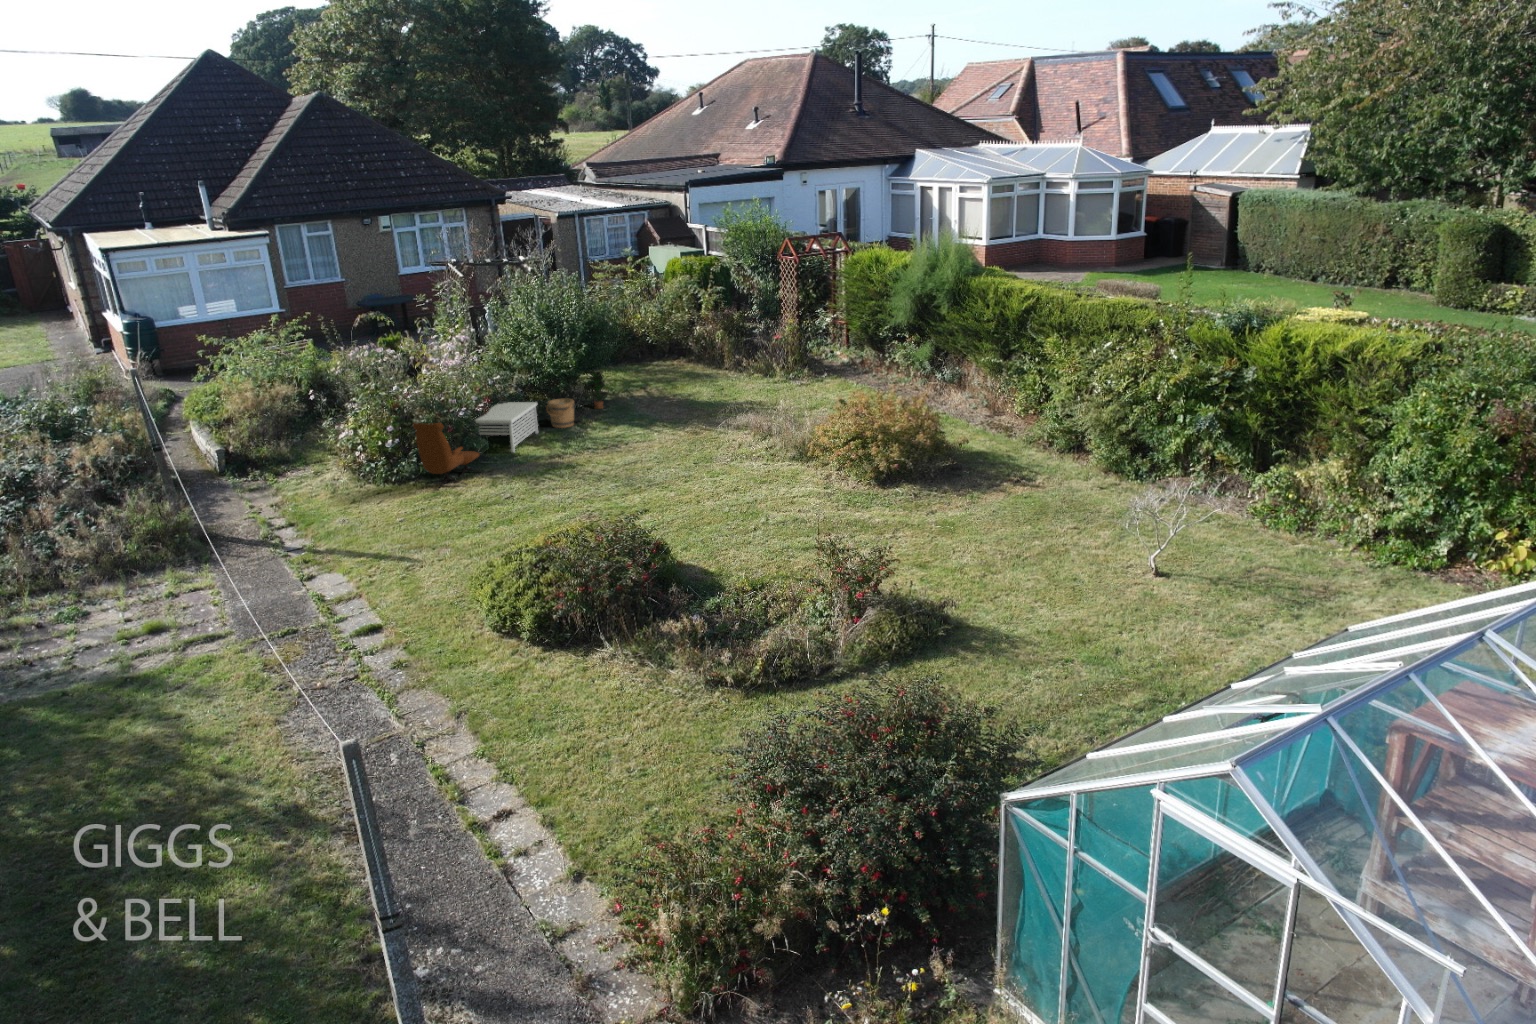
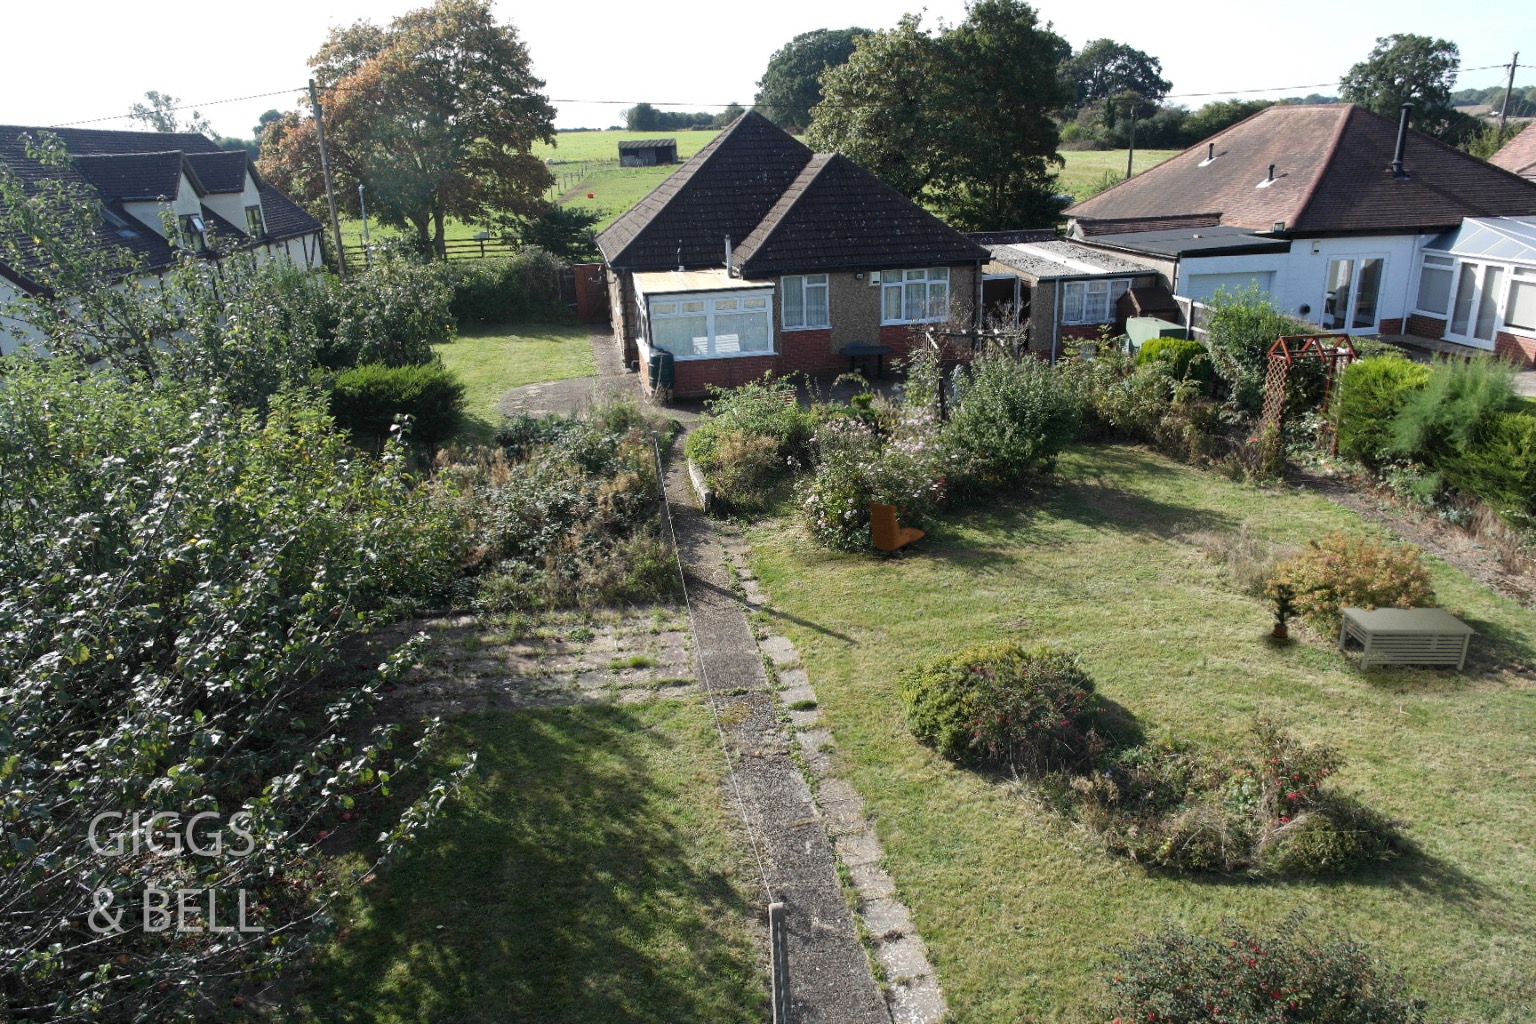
potted plant: present [587,371,608,409] -> present [1272,584,1299,637]
bucket: present [546,399,574,428] -> none [994,482,1023,512]
storage bench: present [475,402,538,452] -> present [1338,608,1474,670]

